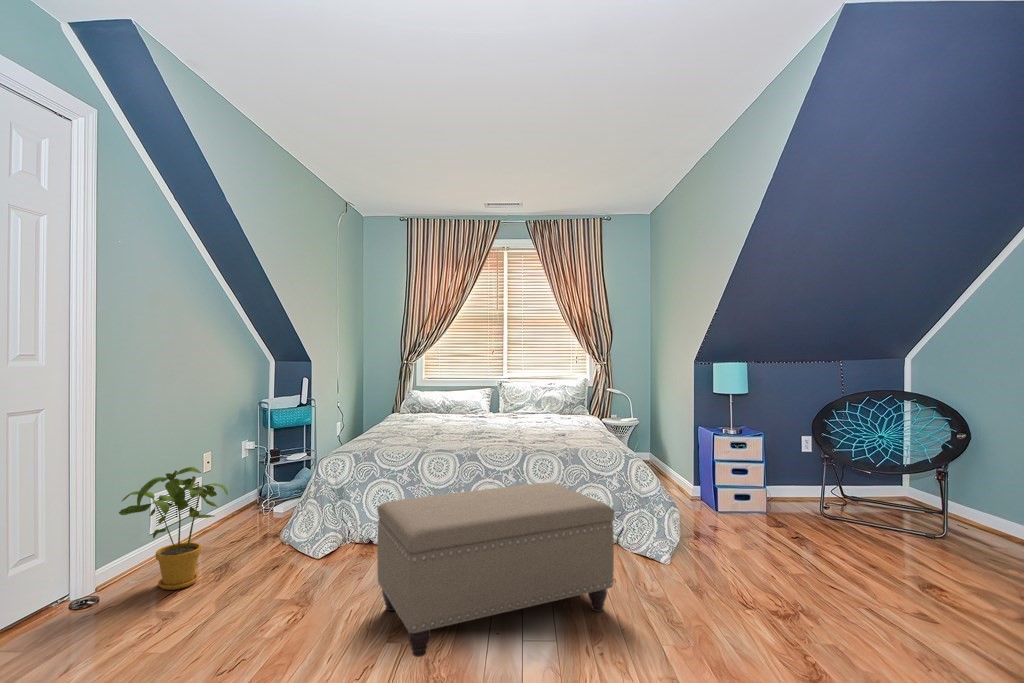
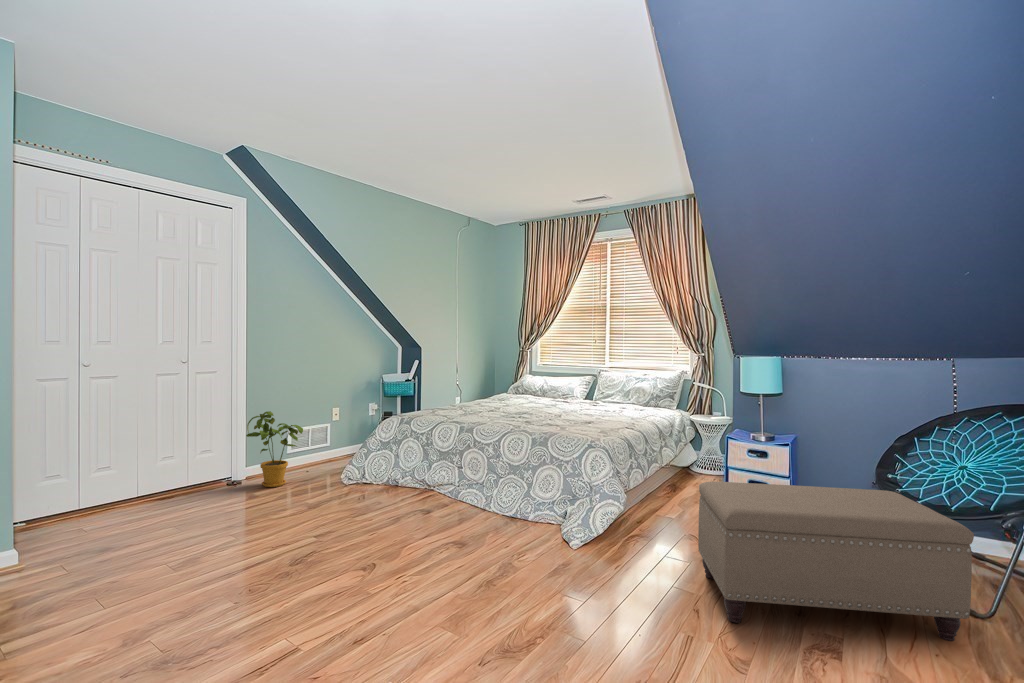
ottoman: present [377,482,615,657] -> present [698,482,974,641]

